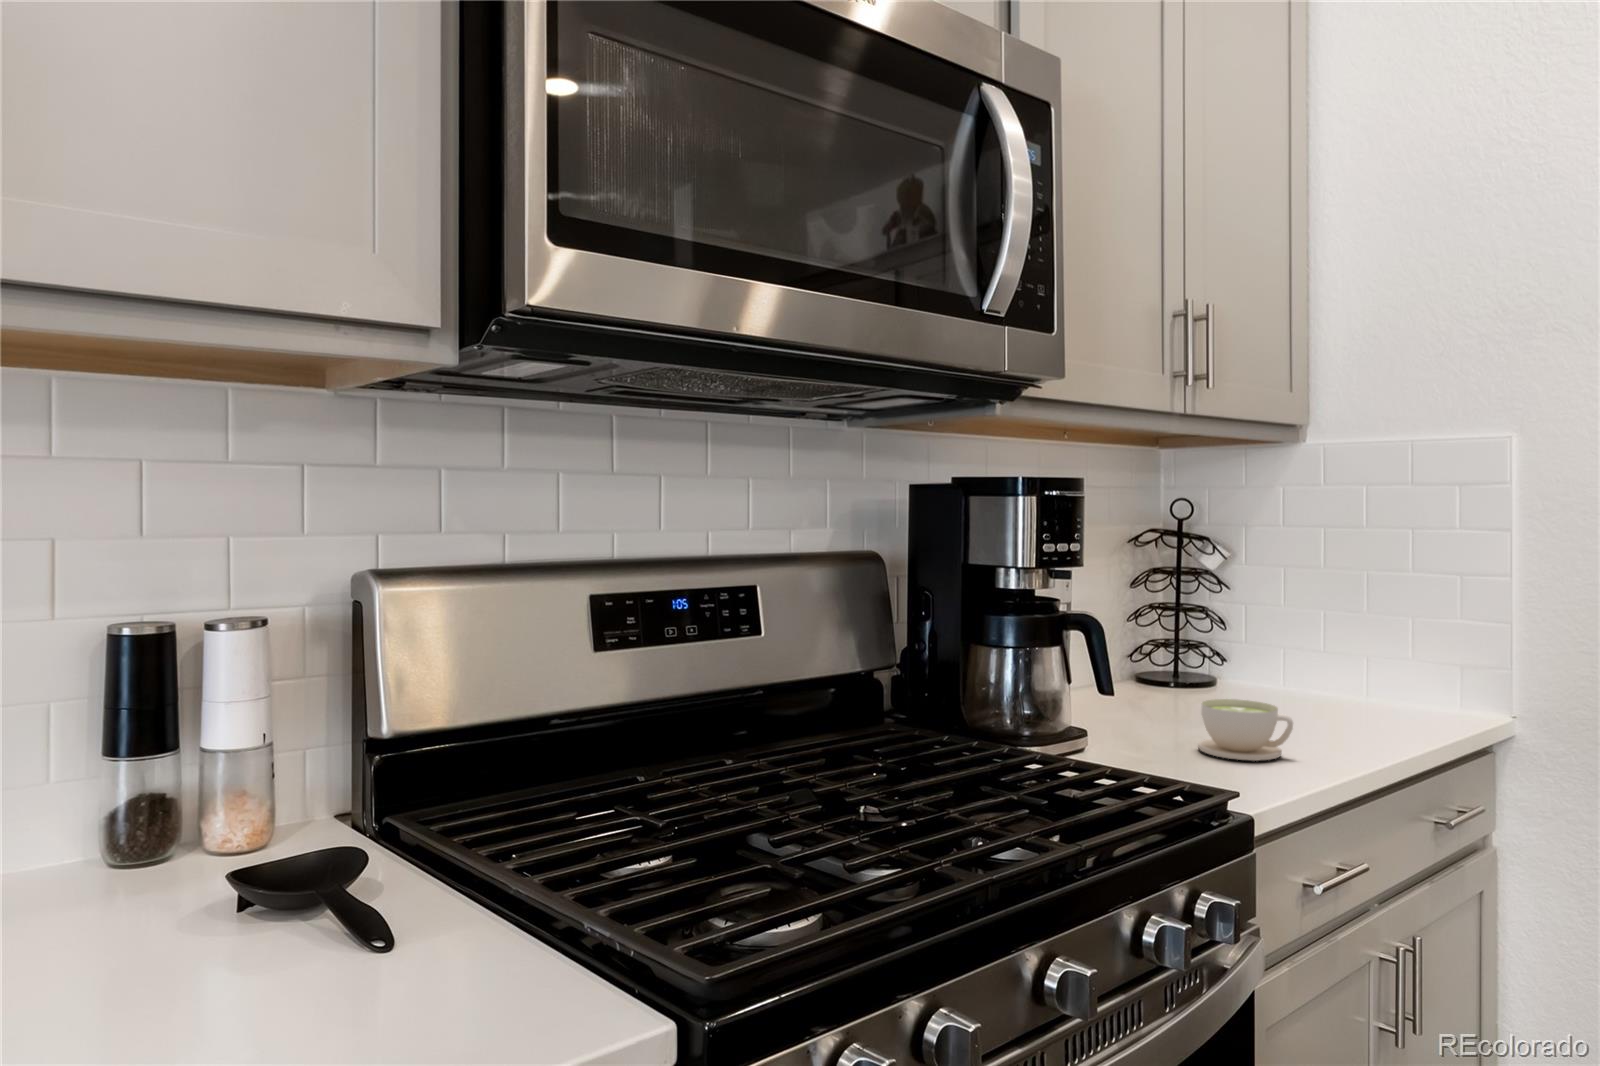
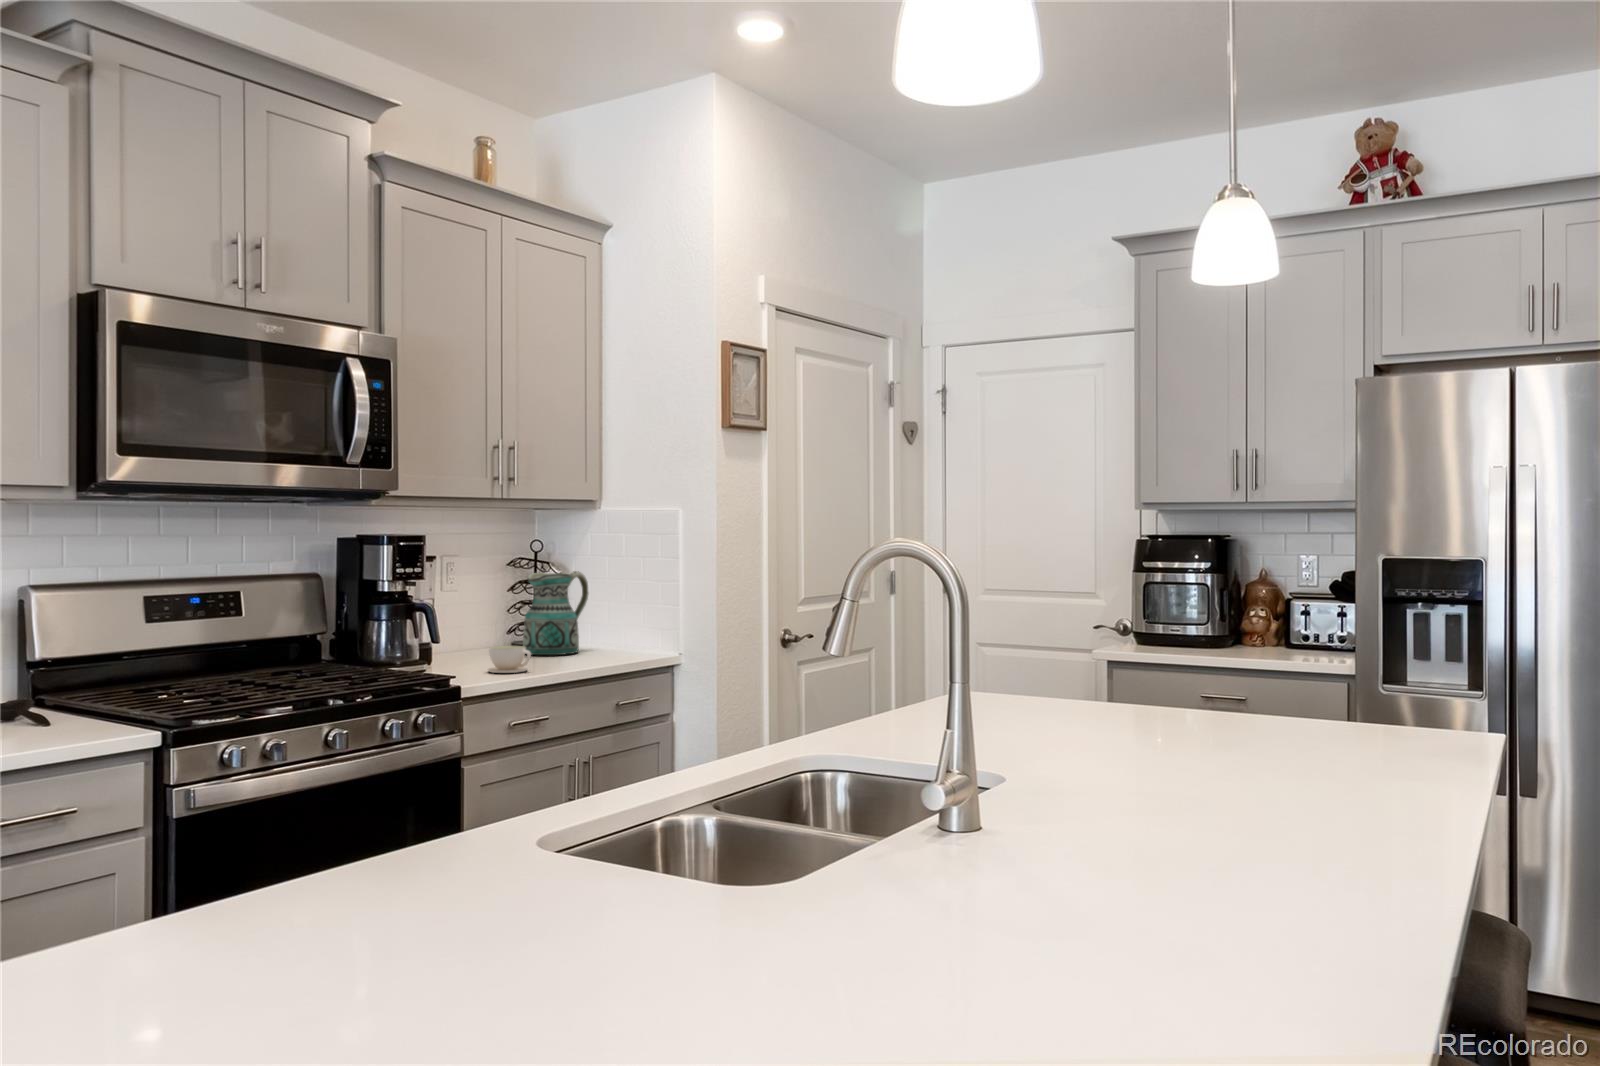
ceramic pitcher: none [1175,554,1280,705] -> present [523,571,588,655]

